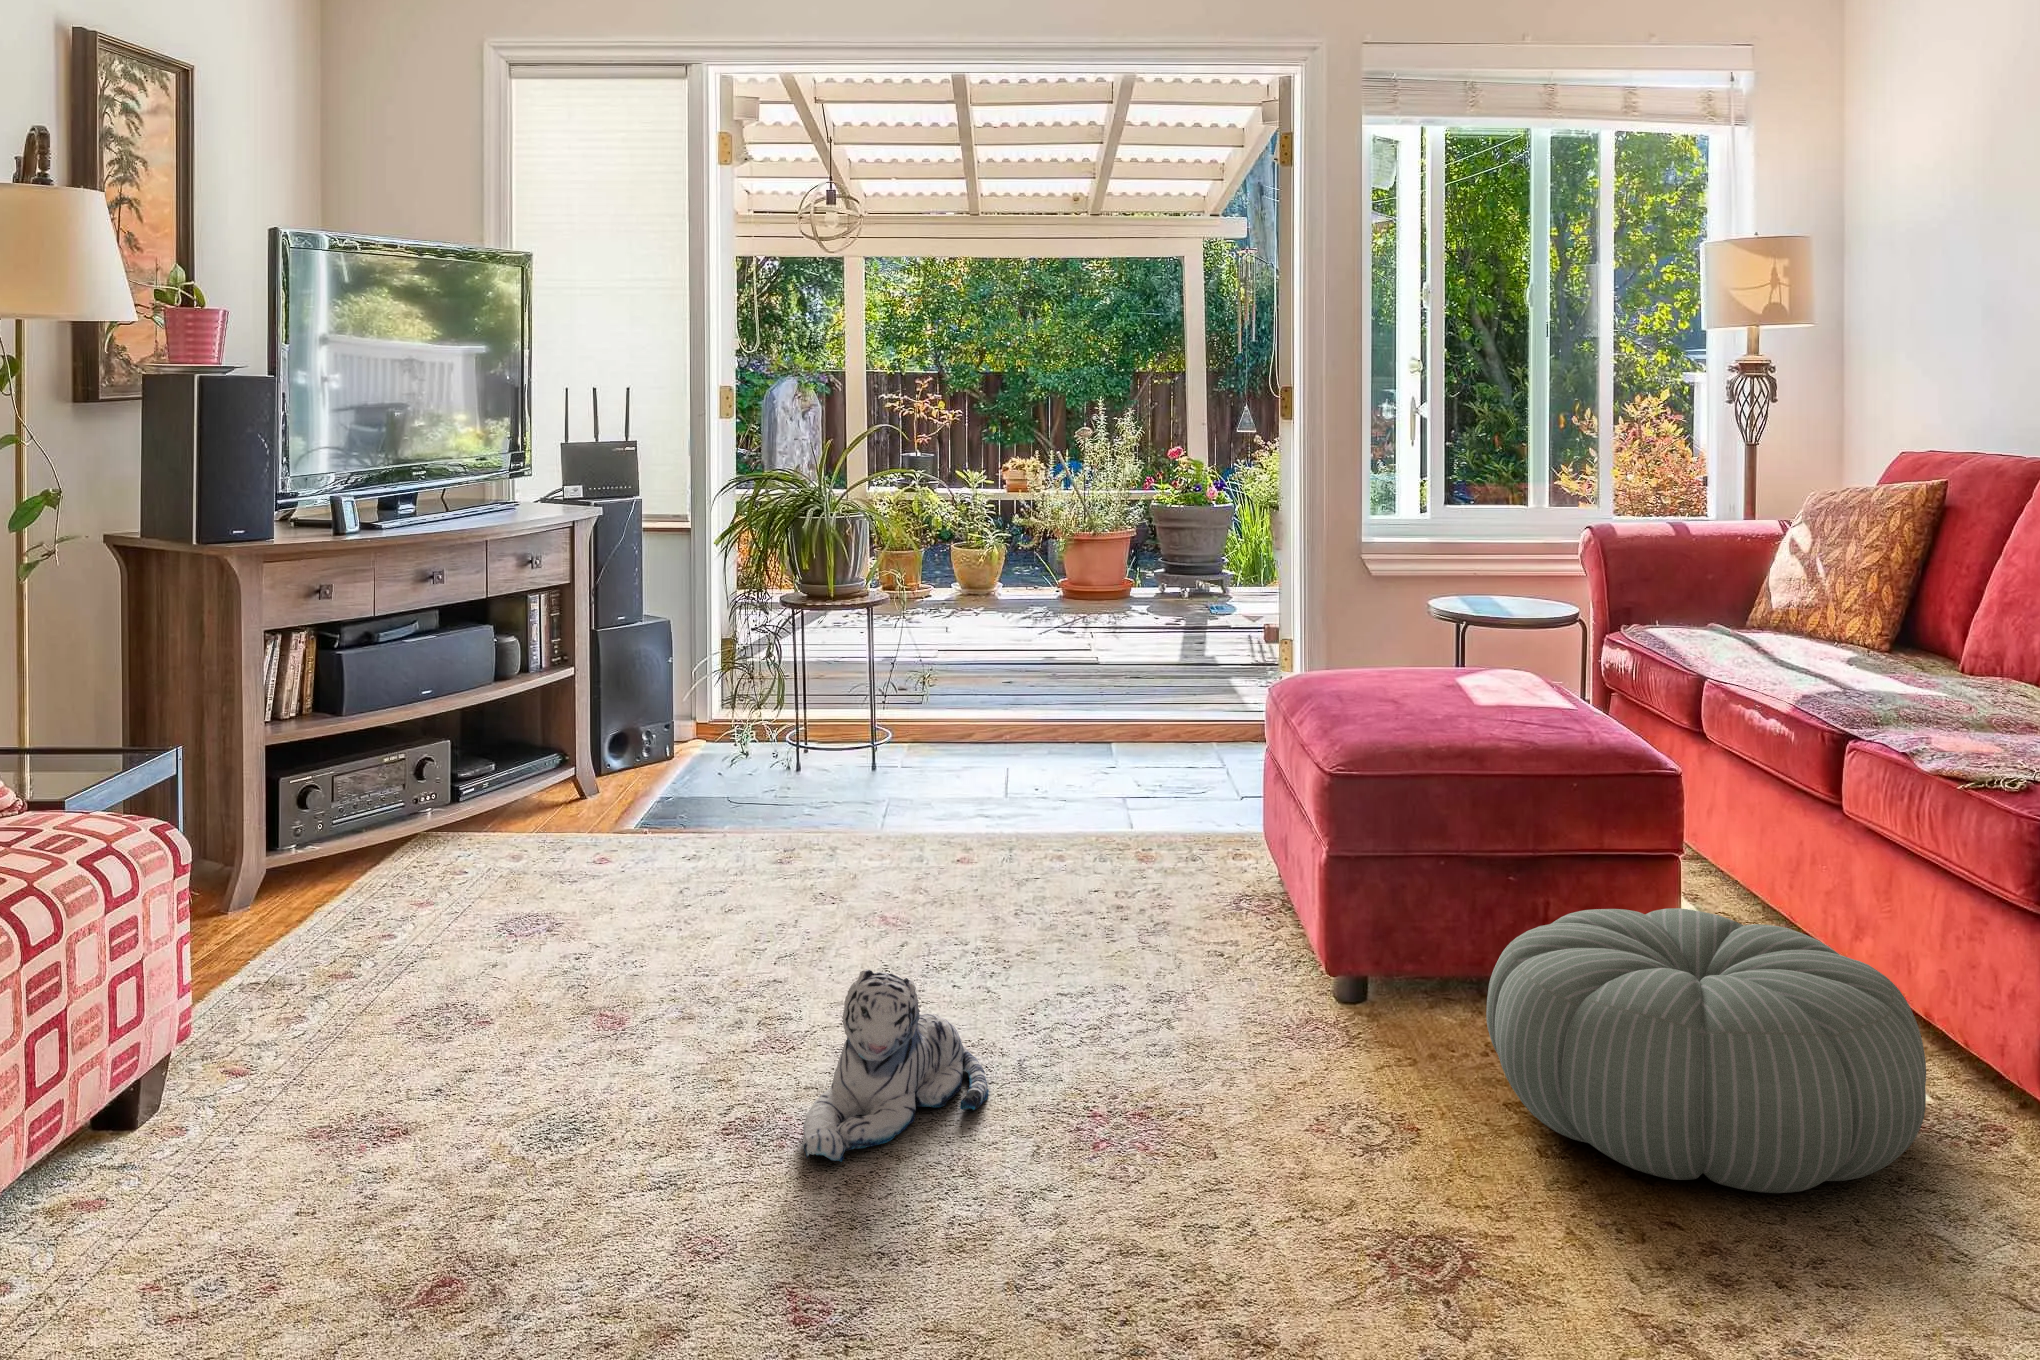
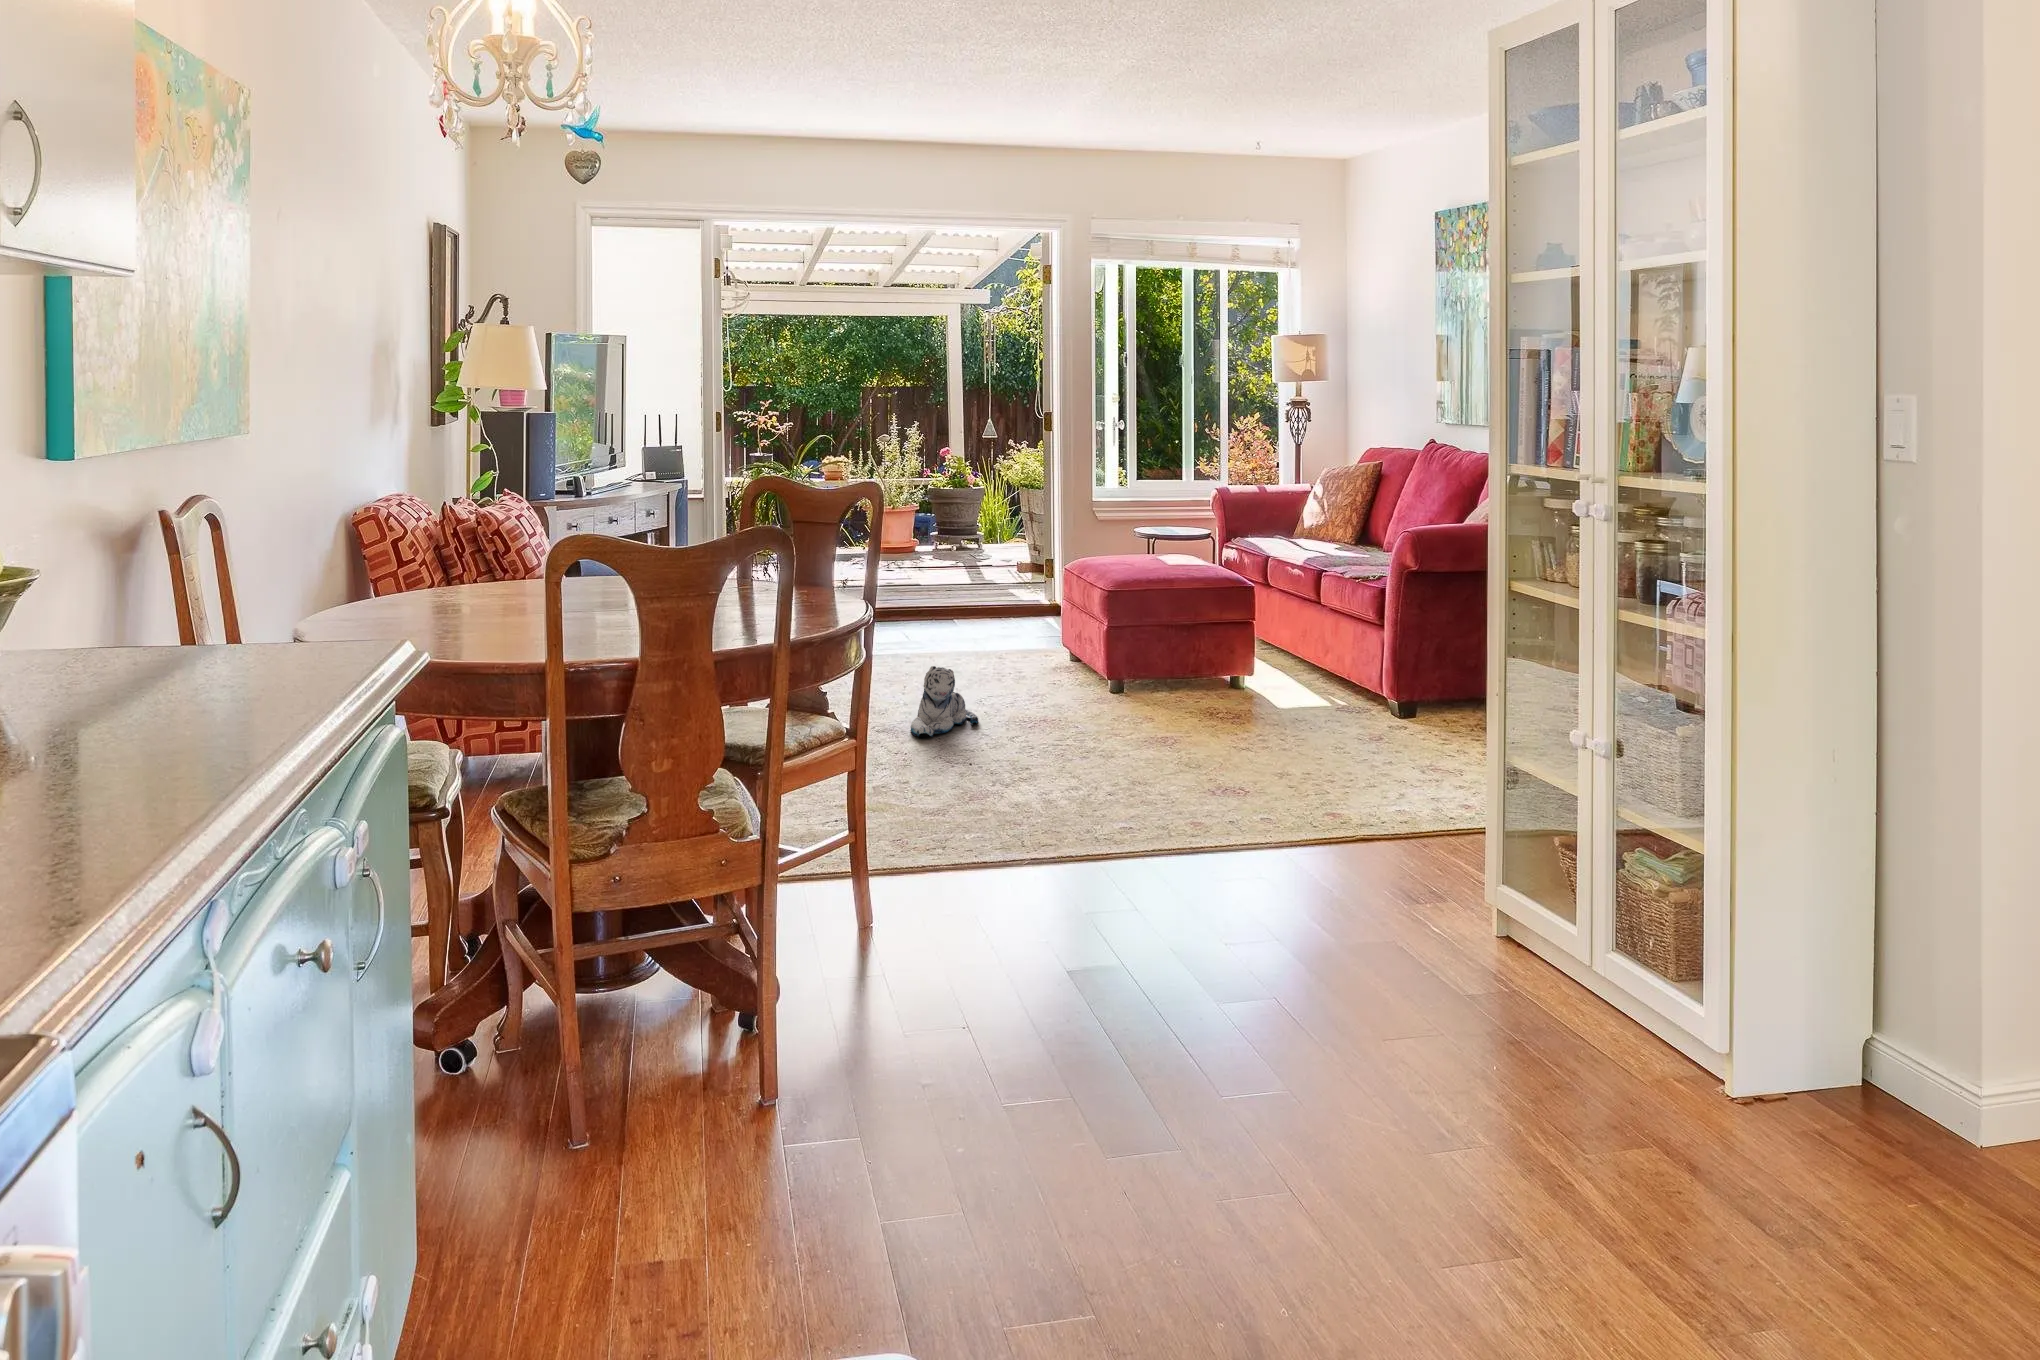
pouf: present [1486,908,1926,1193] -> none [1178,637,1338,724]

